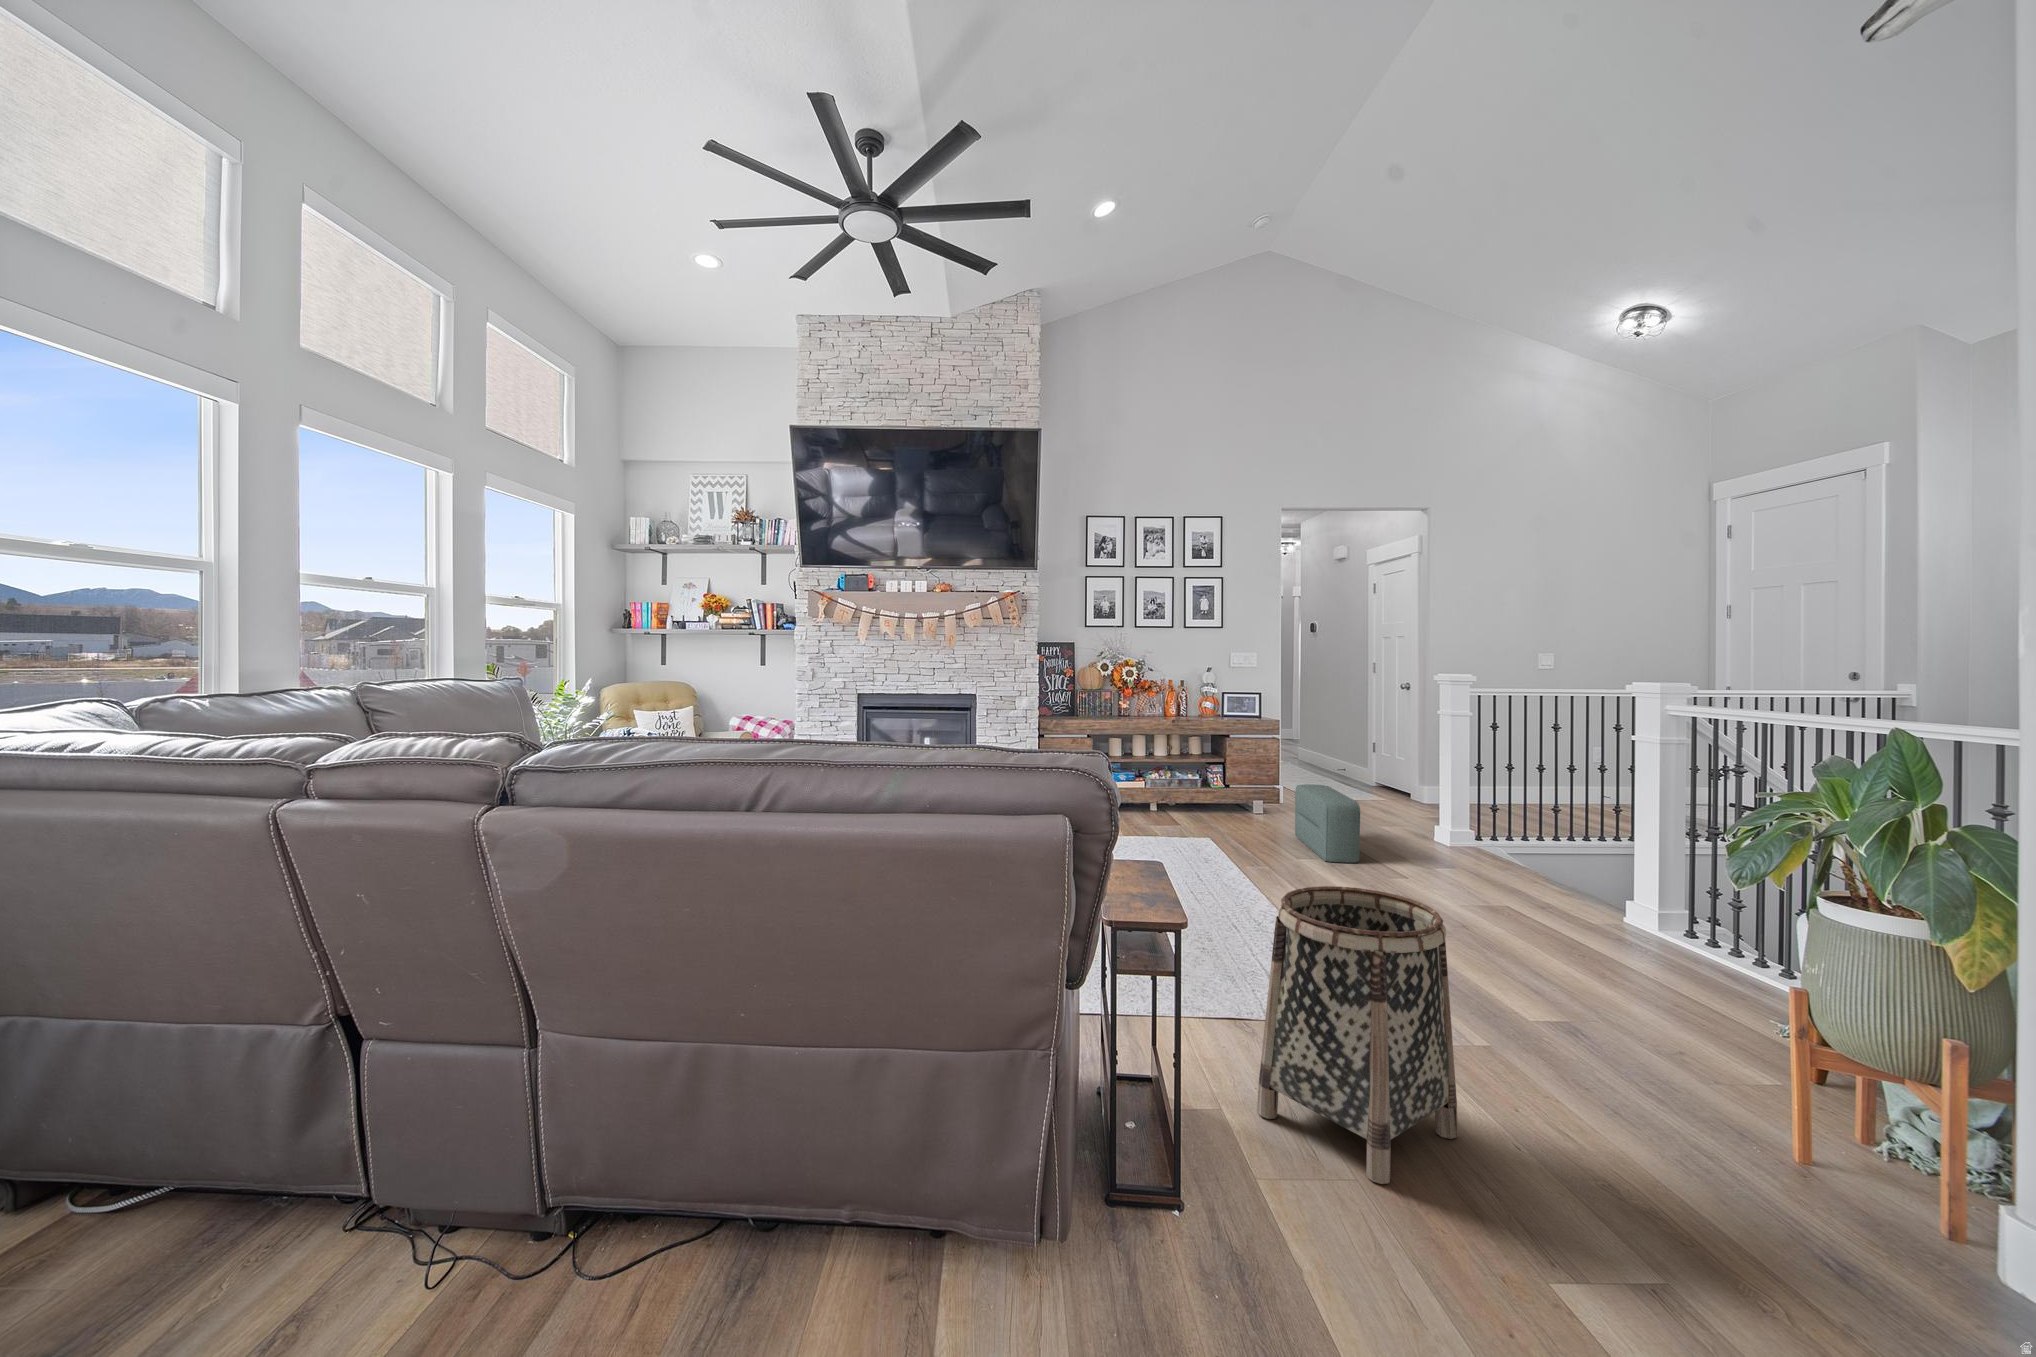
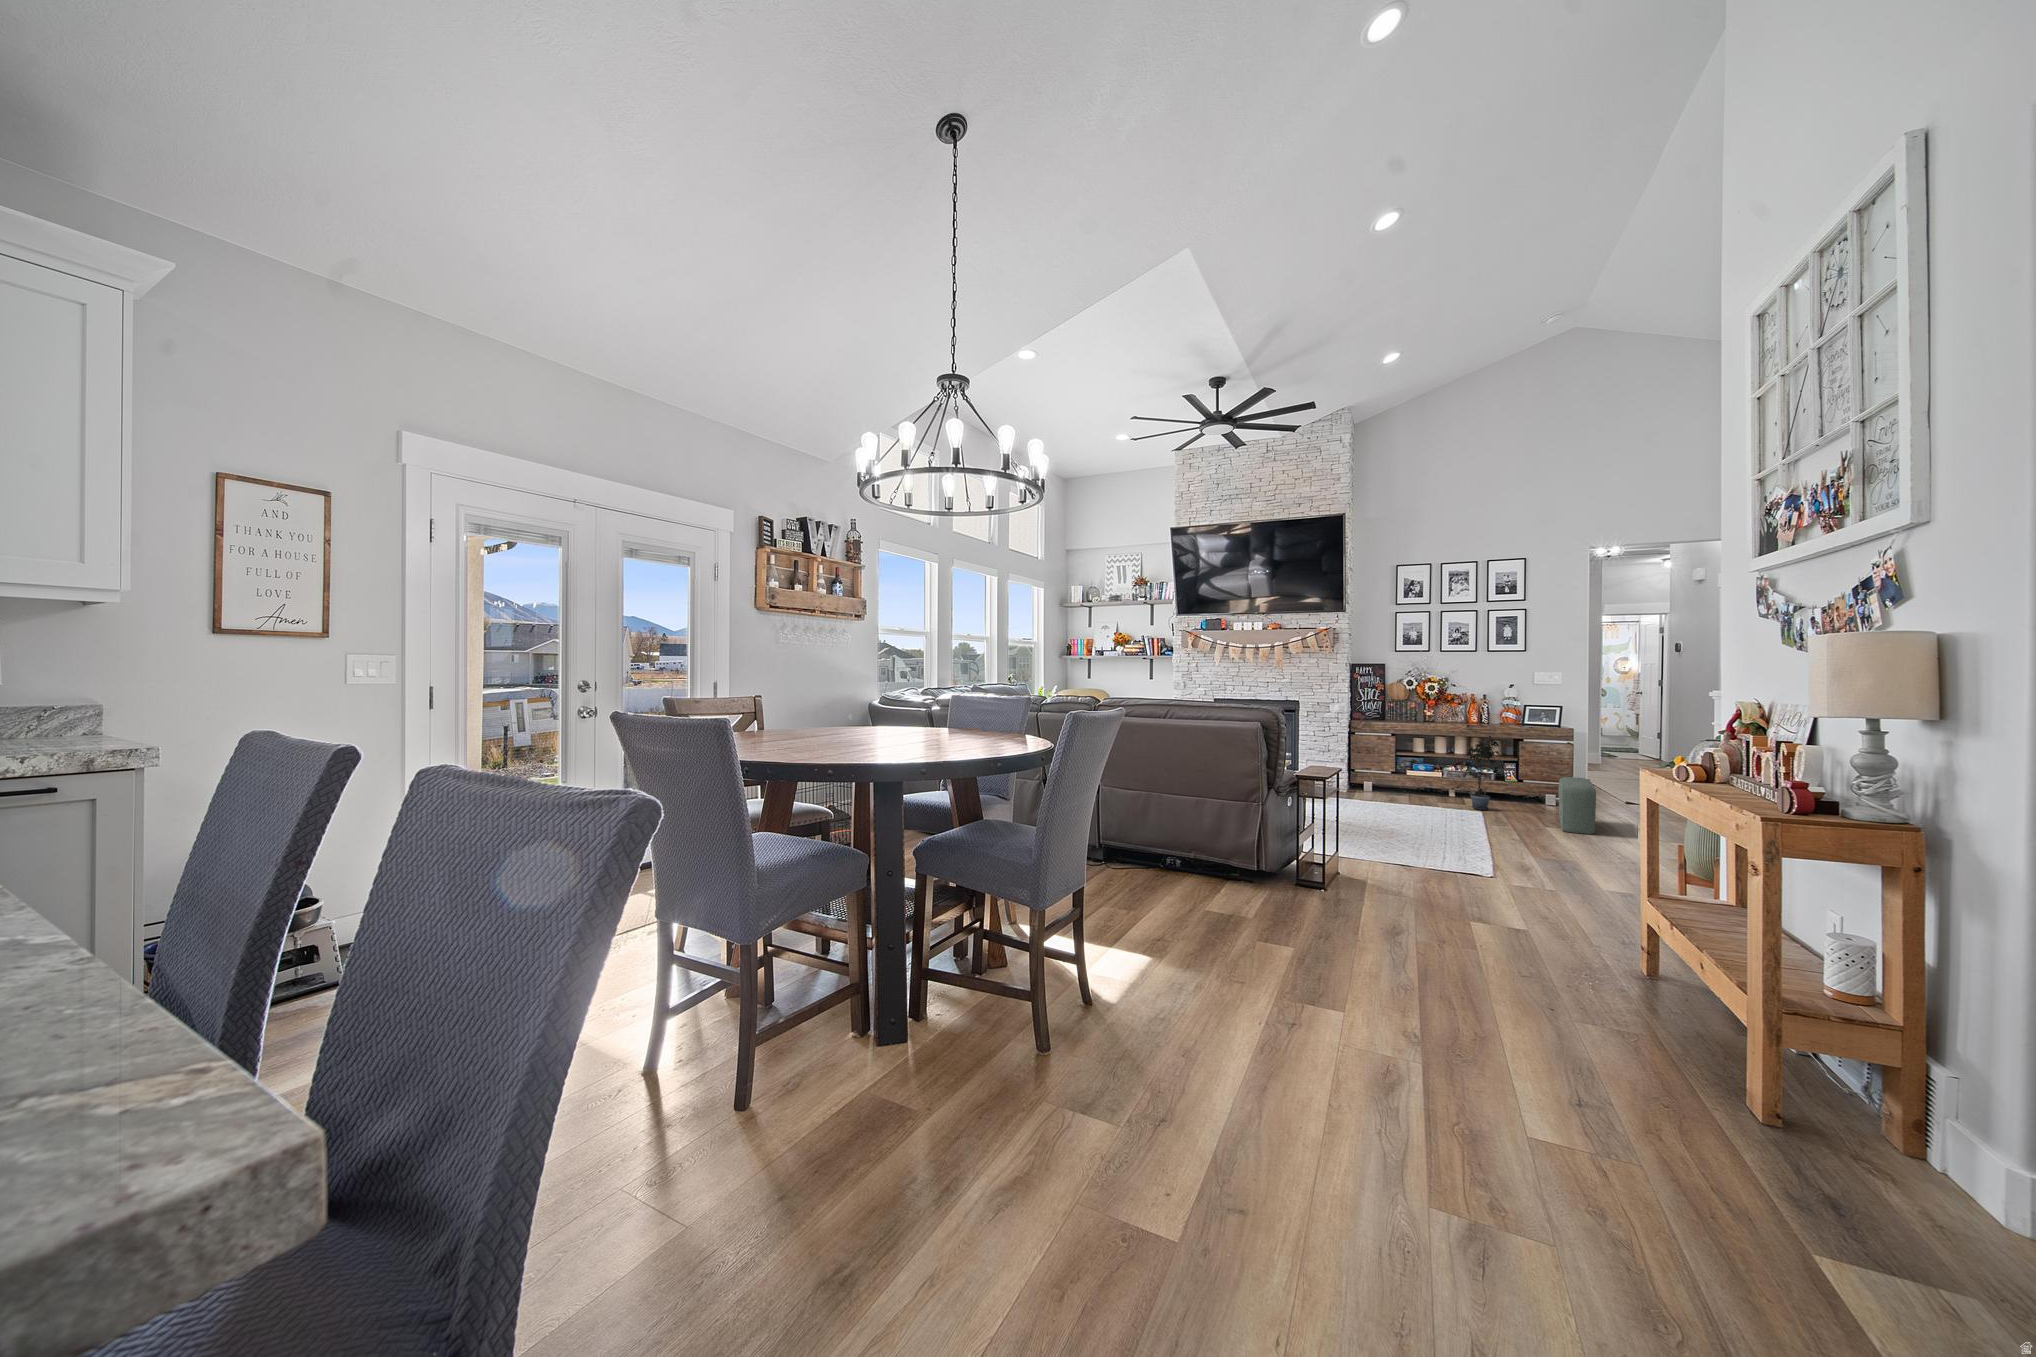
potted plant: none [1185,735,1228,831] -> present [1467,736,1500,810]
basket: present [1257,886,1457,1184] -> none [1362,785,1462,904]

